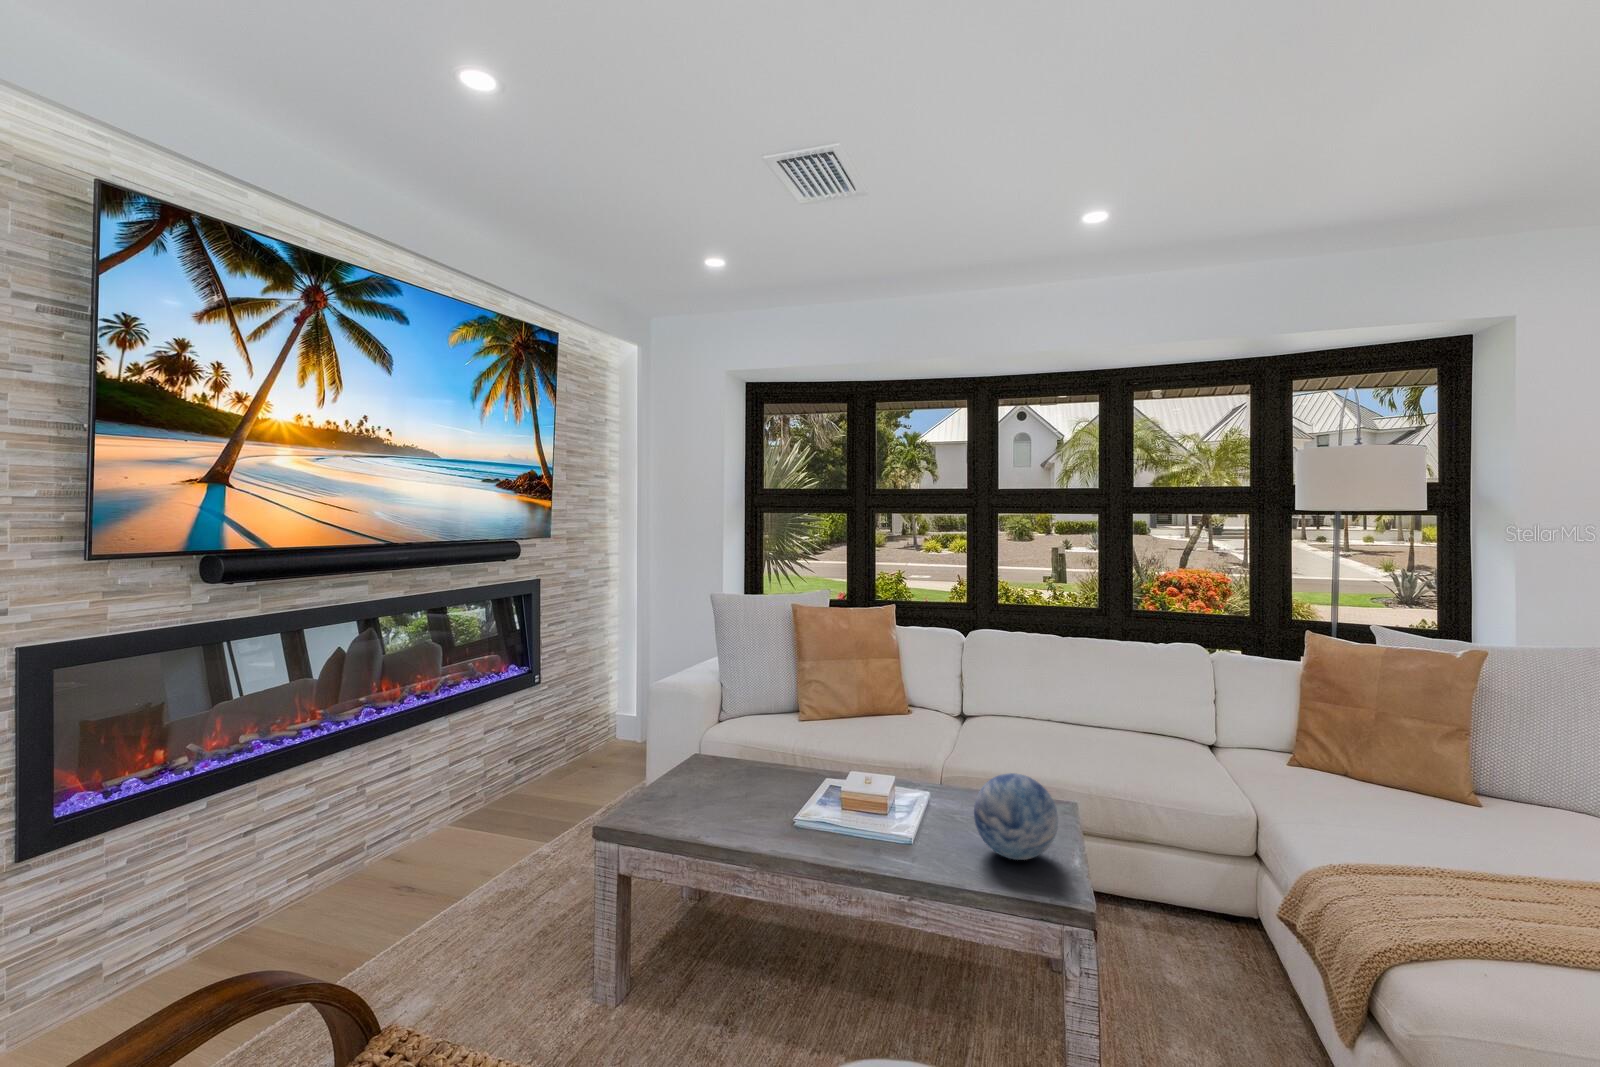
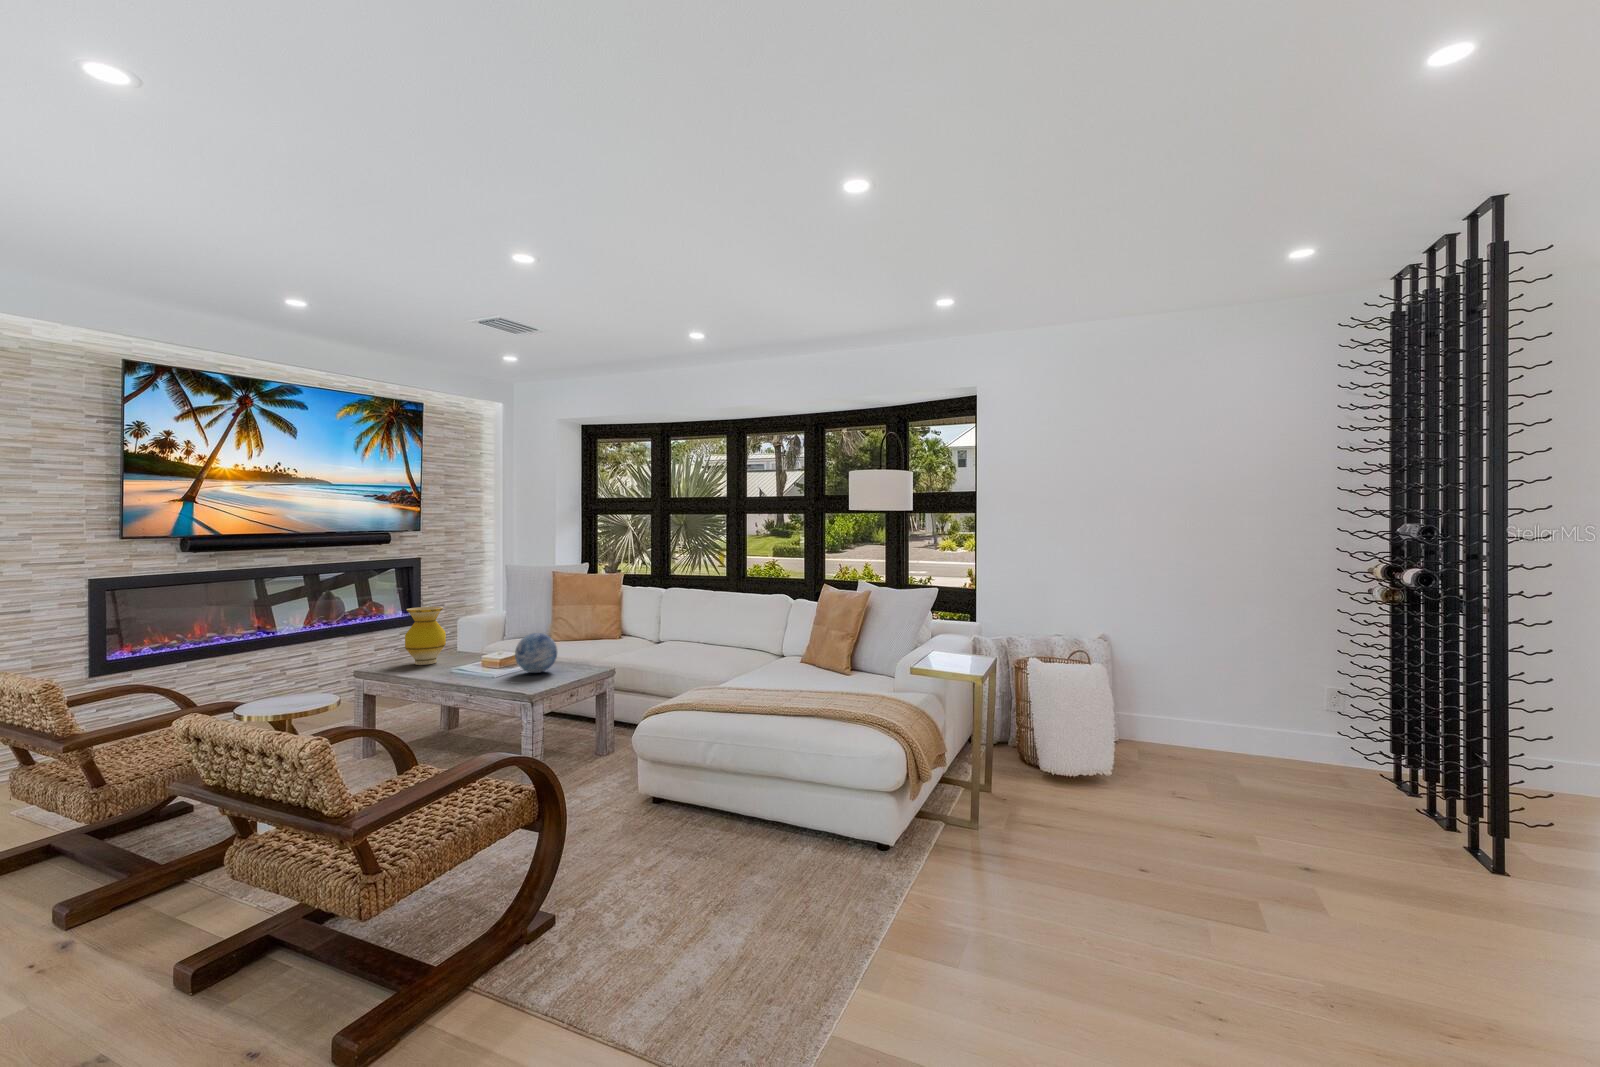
vase: none [689,699,759,820] -> present [405,607,446,665]

